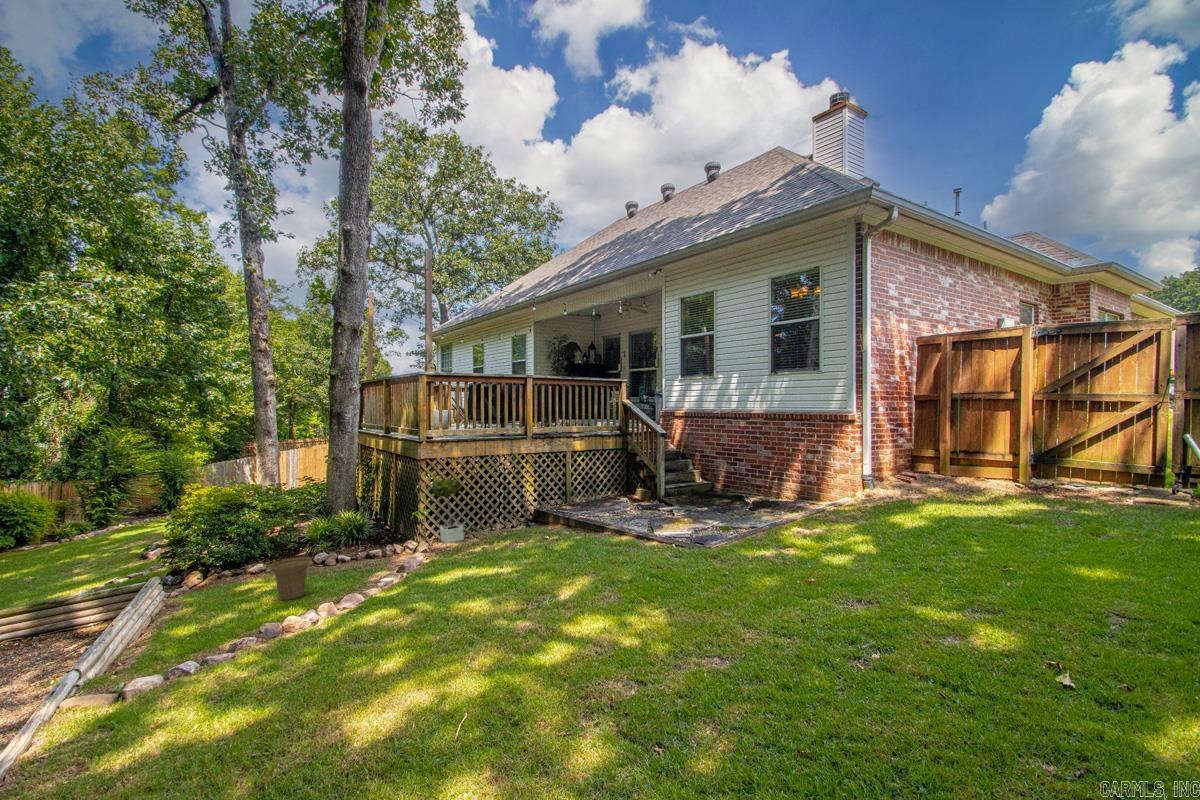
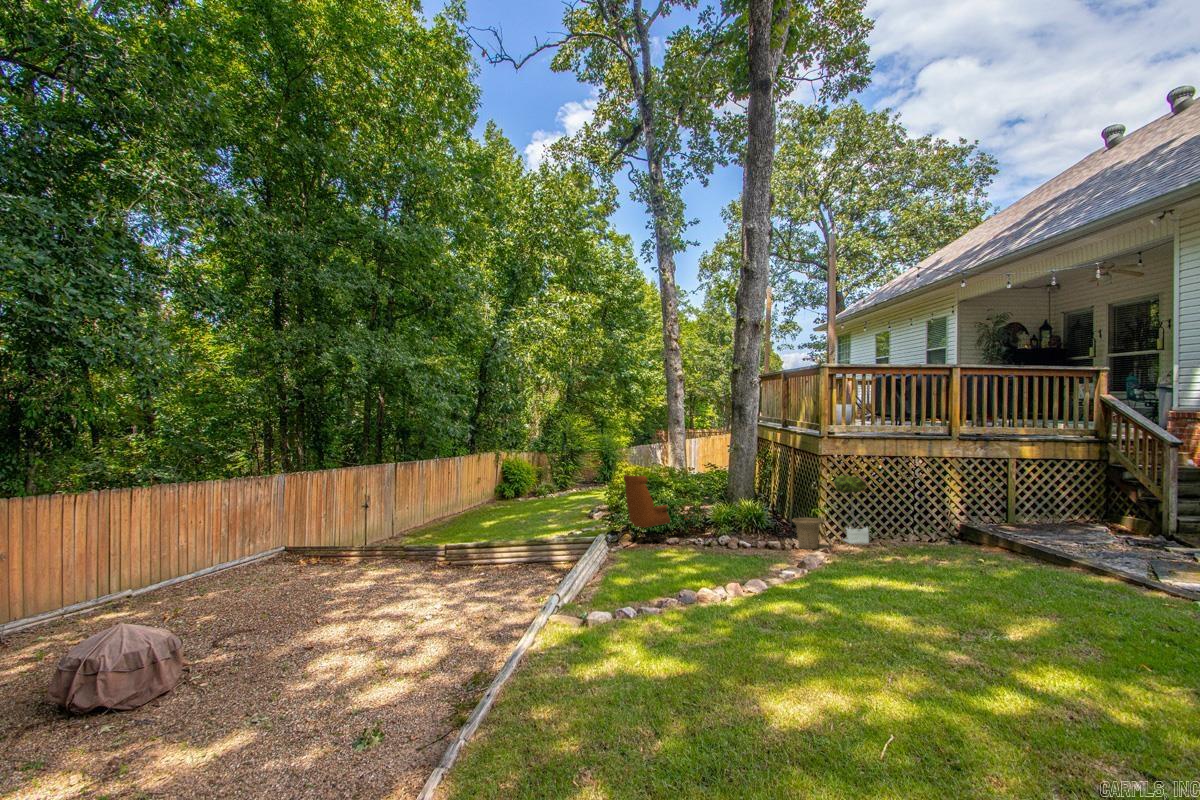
lounge chair: none [172,508,277,594] -> present [624,475,690,544]
basket: present [269,557,311,601] -> present [792,518,823,549]

